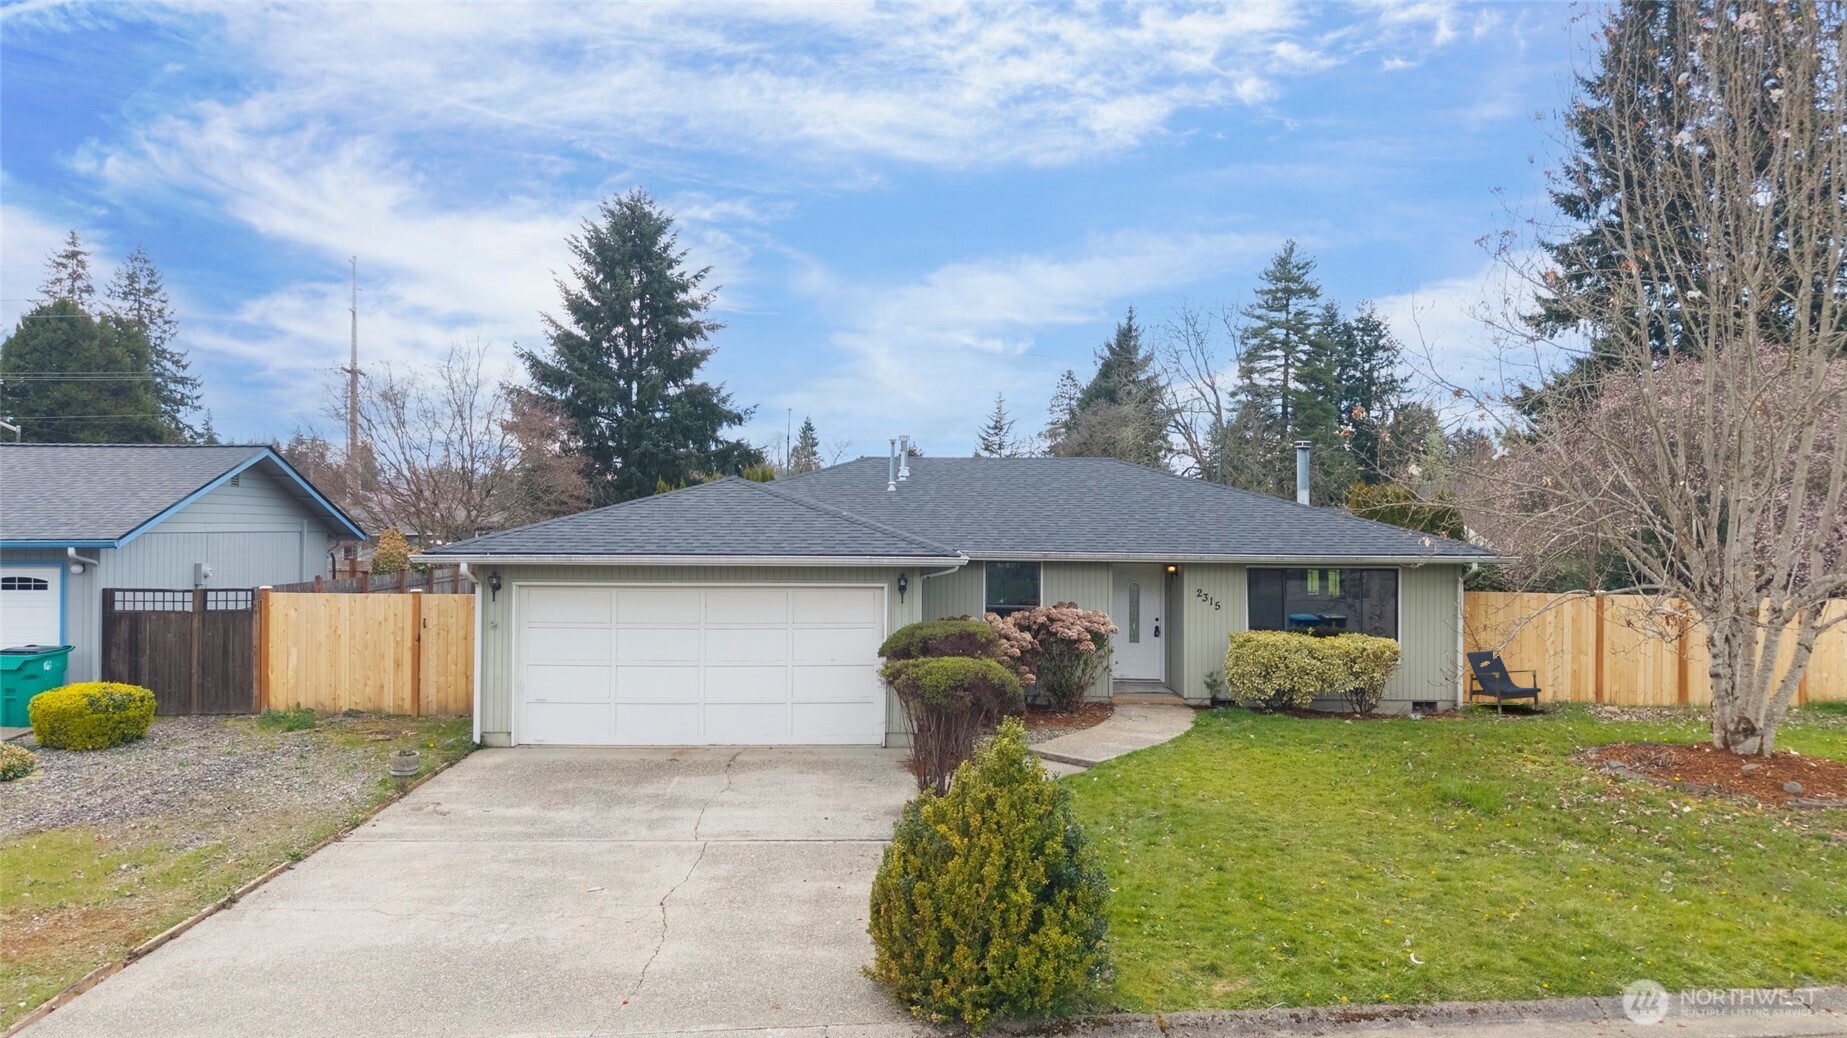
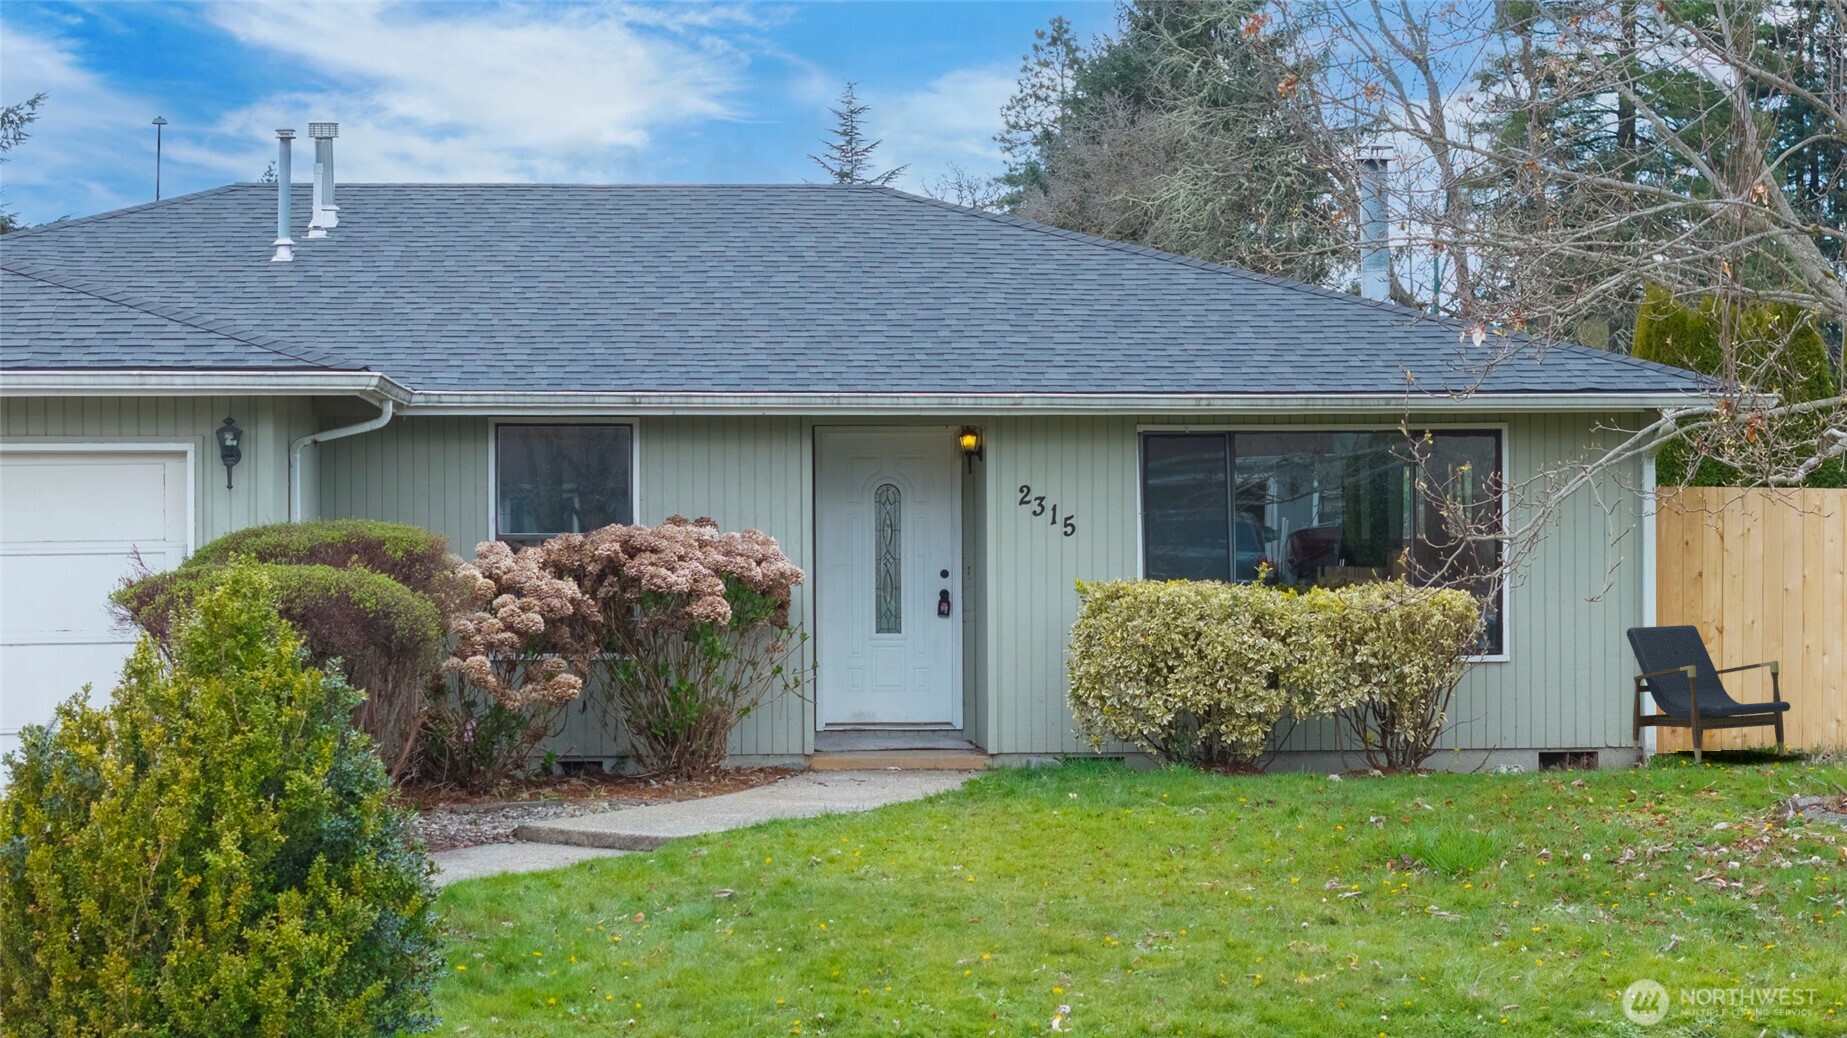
potted plant: present [1204,669,1224,708] -> none [1020,671,1072,766]

